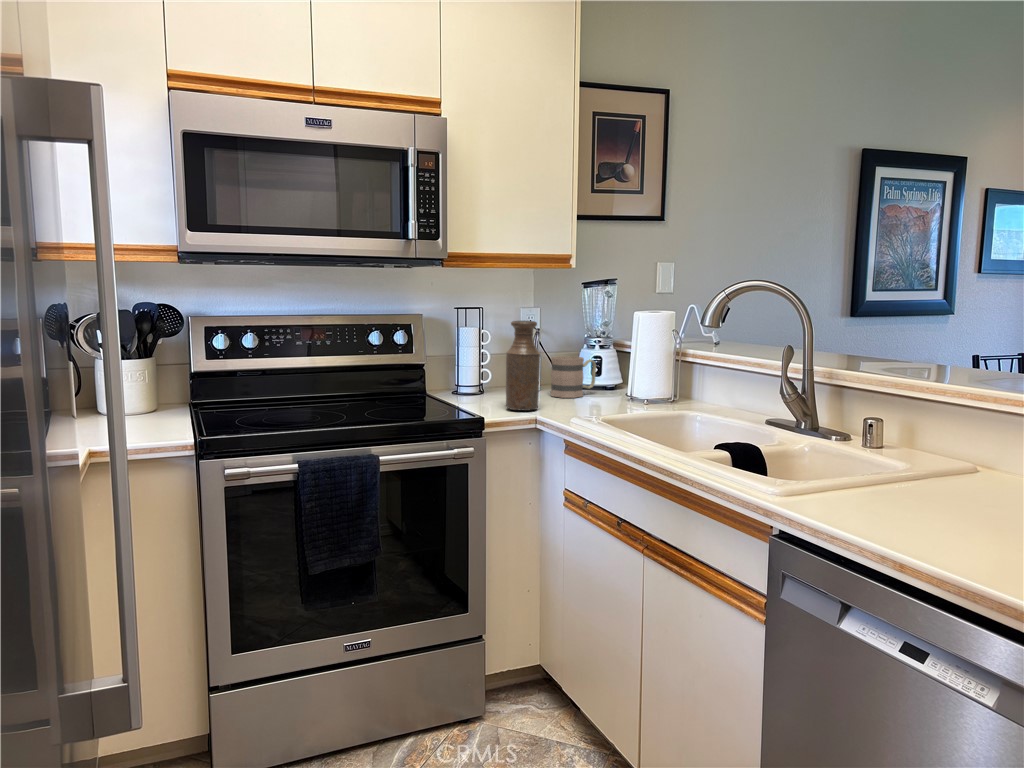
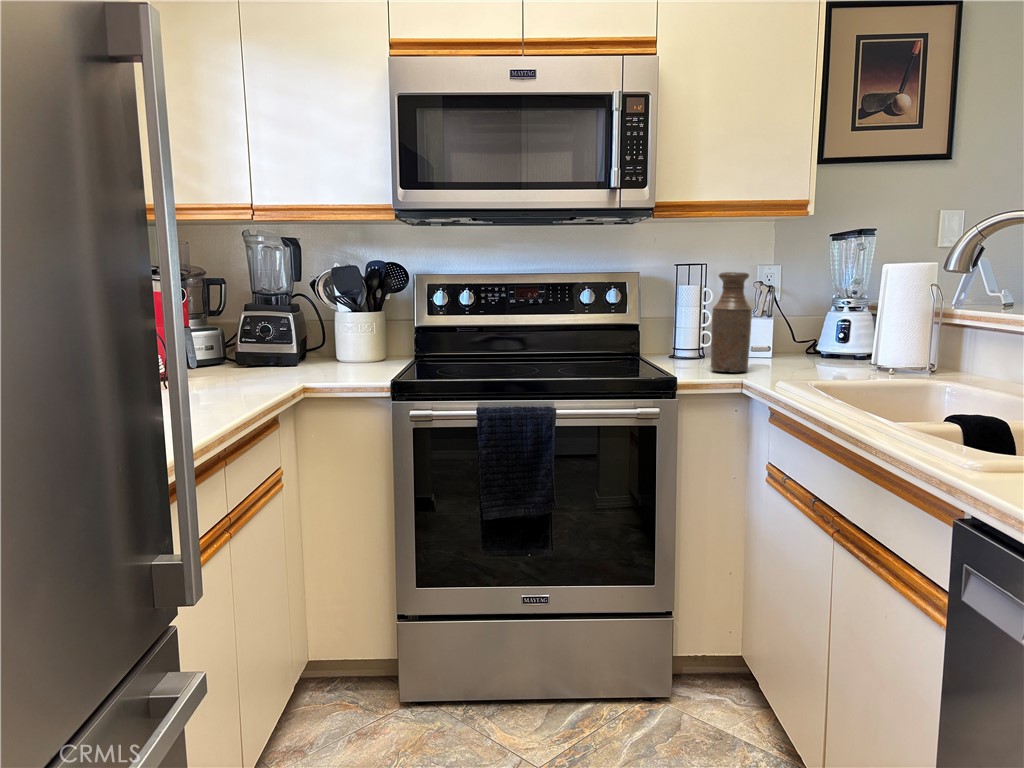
mug: present [551,356,596,398] -> none [777,318,836,364]

